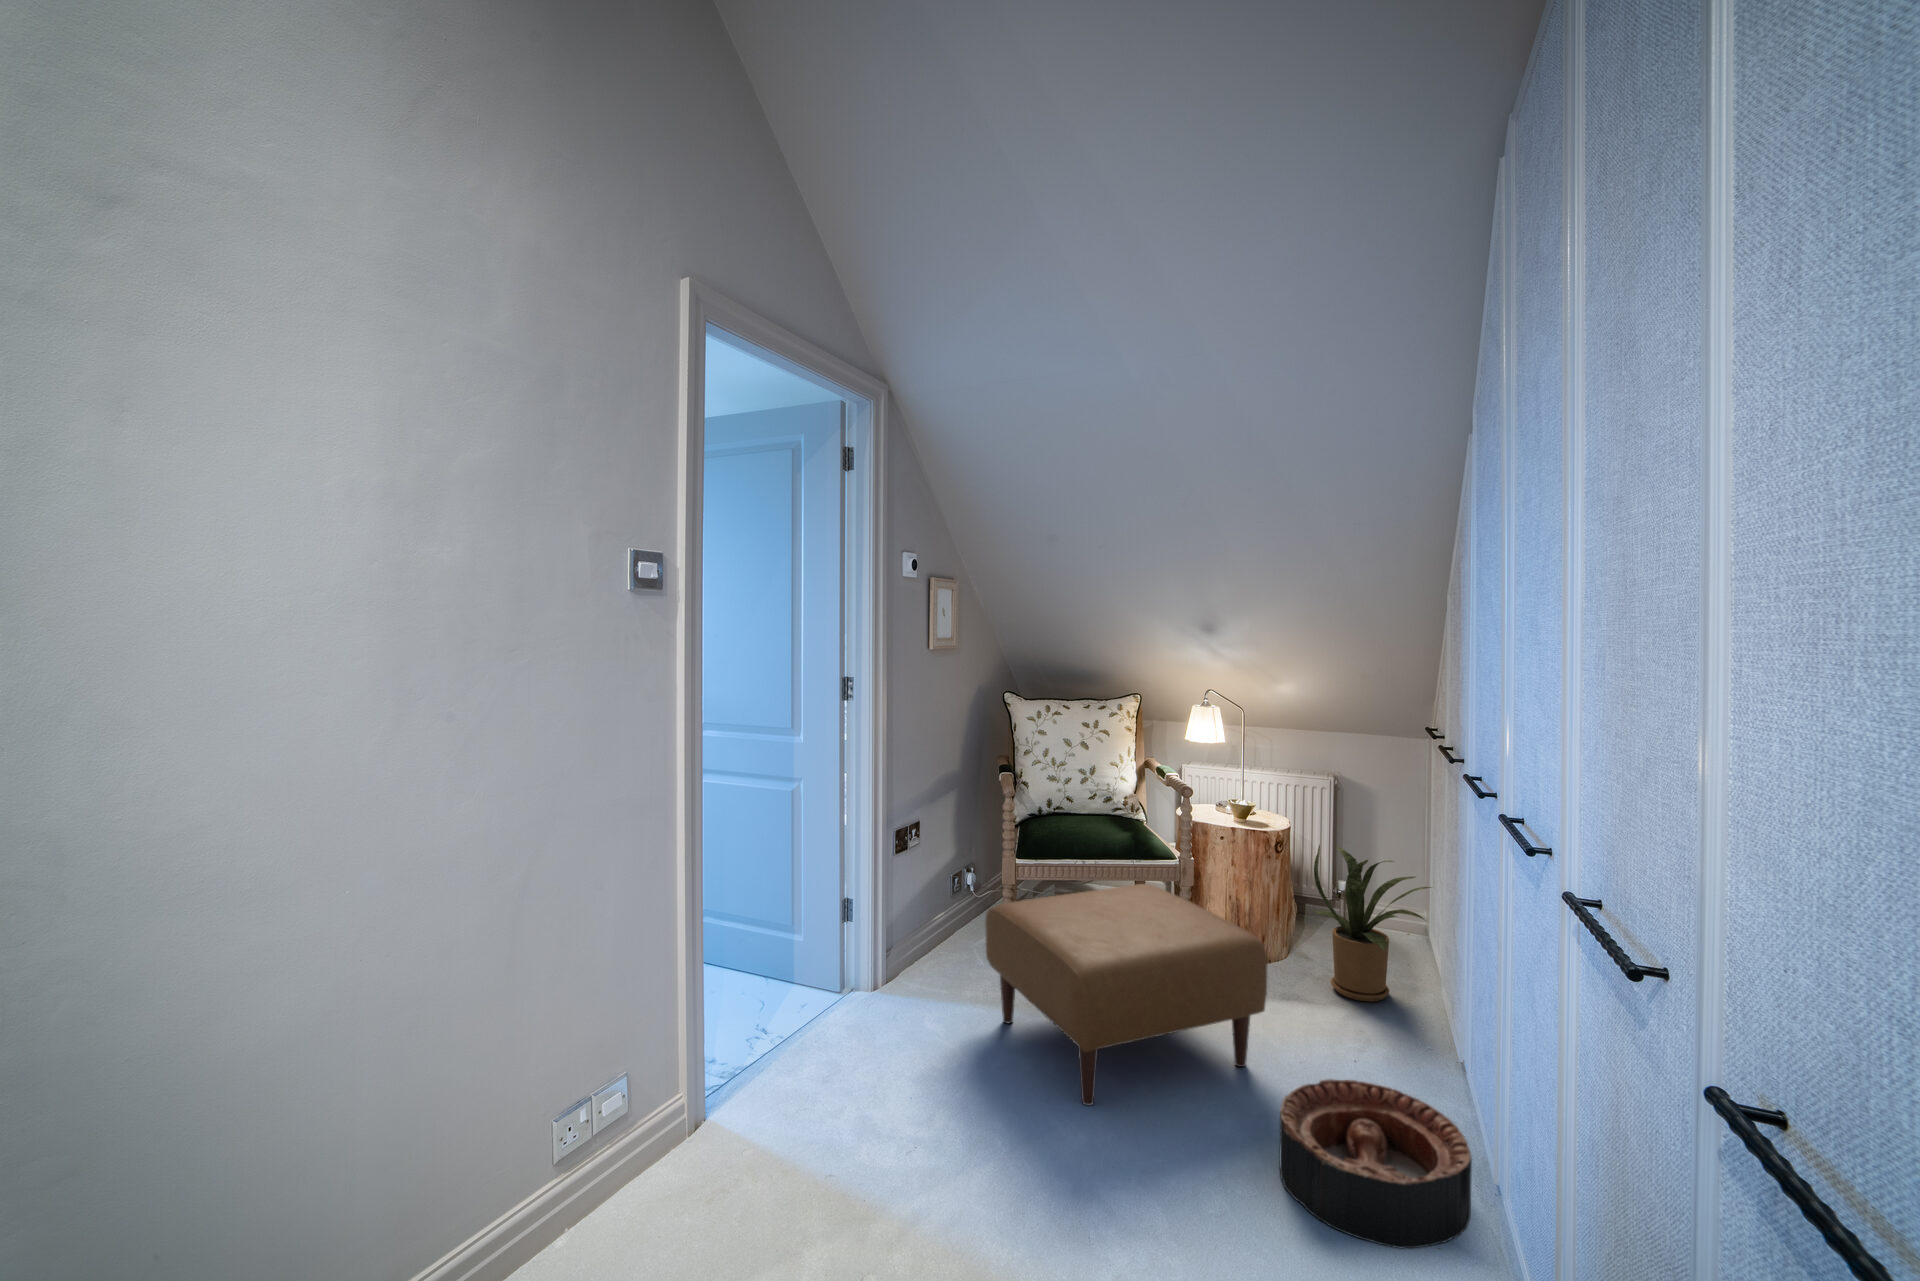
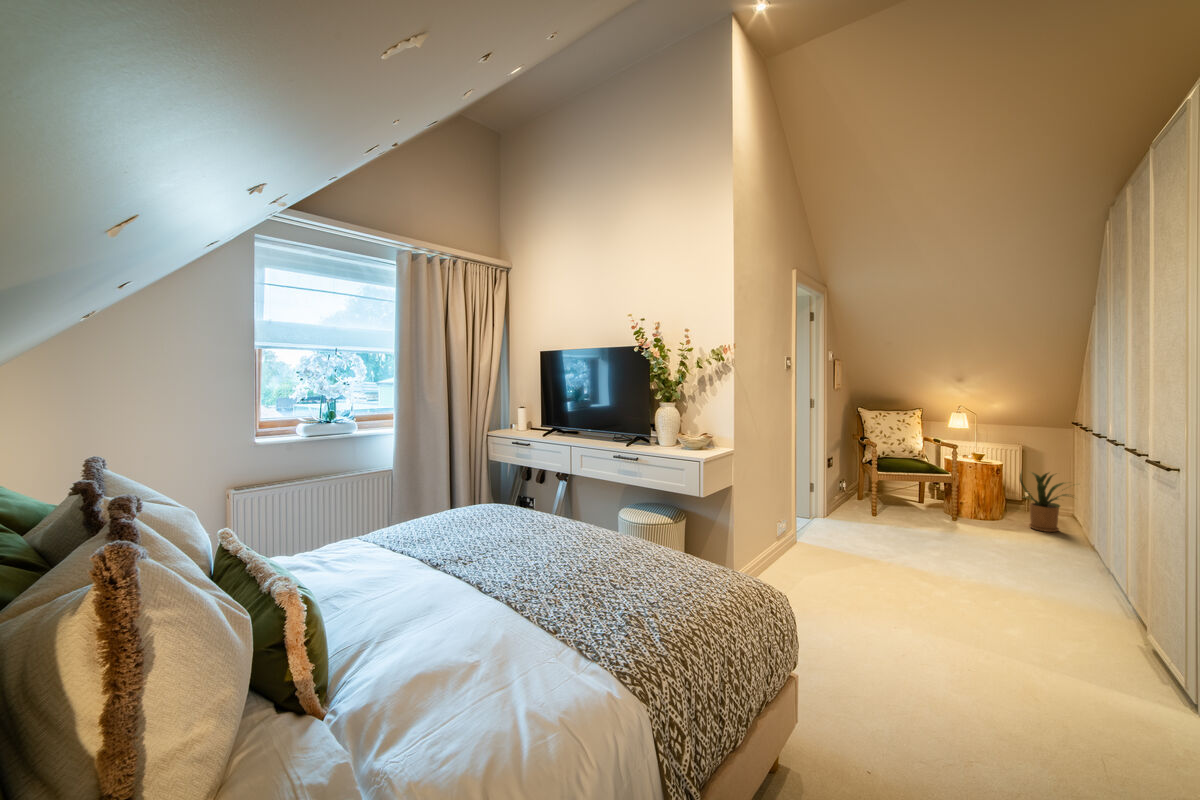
ottoman: present [985,884,1267,1105] -> none [877,481,1010,548]
basket: present [1280,1079,1472,1249] -> none [1026,540,1112,585]

